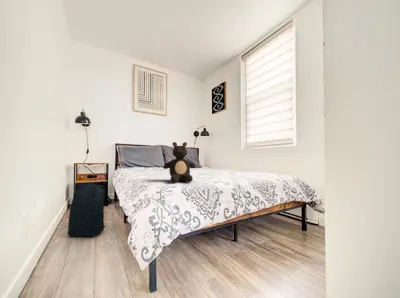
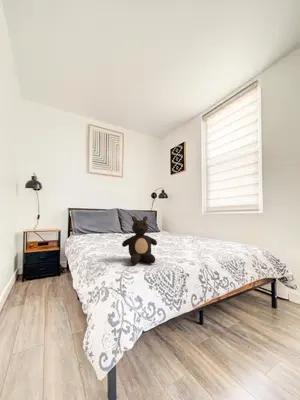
backpack: present [68,185,105,237] -> none [14,259,58,319]

